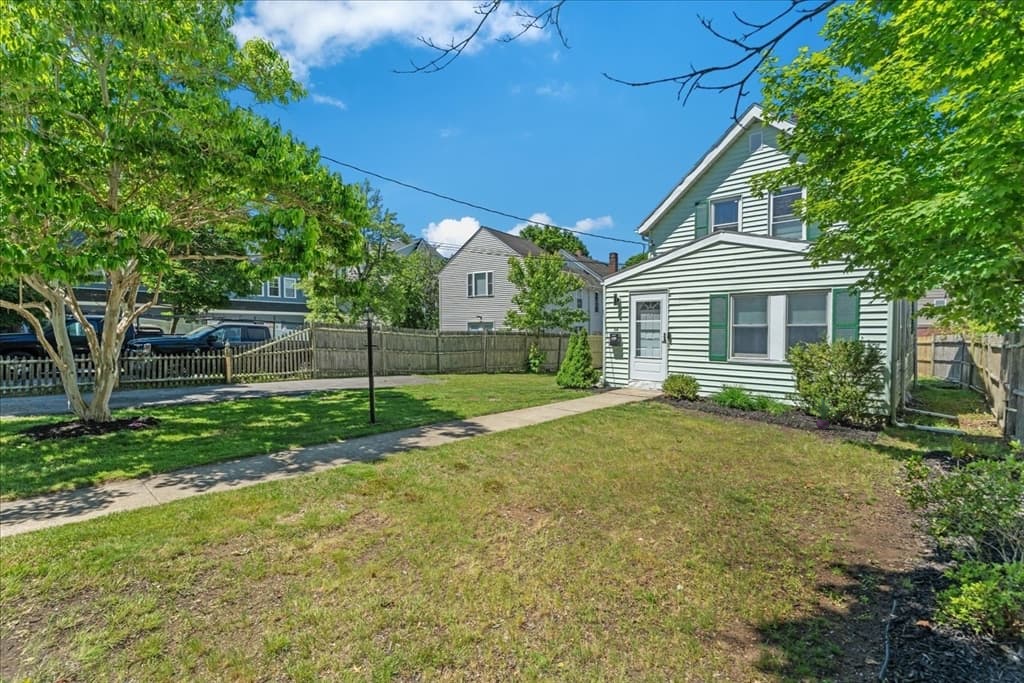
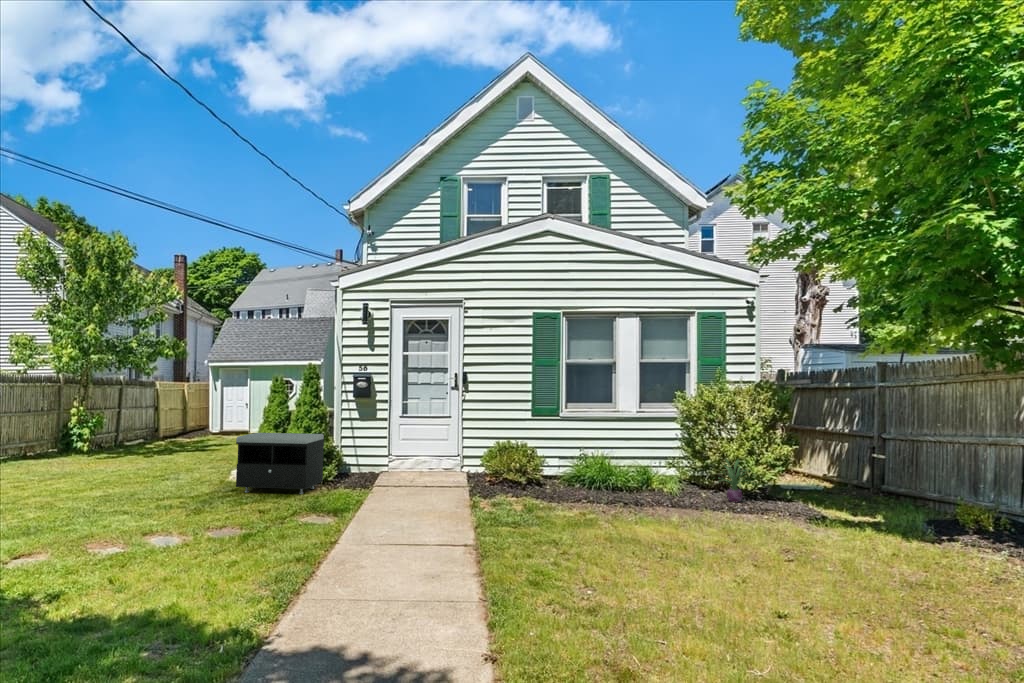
storage bench: none [550,361,590,392] -> present [236,433,324,494]

